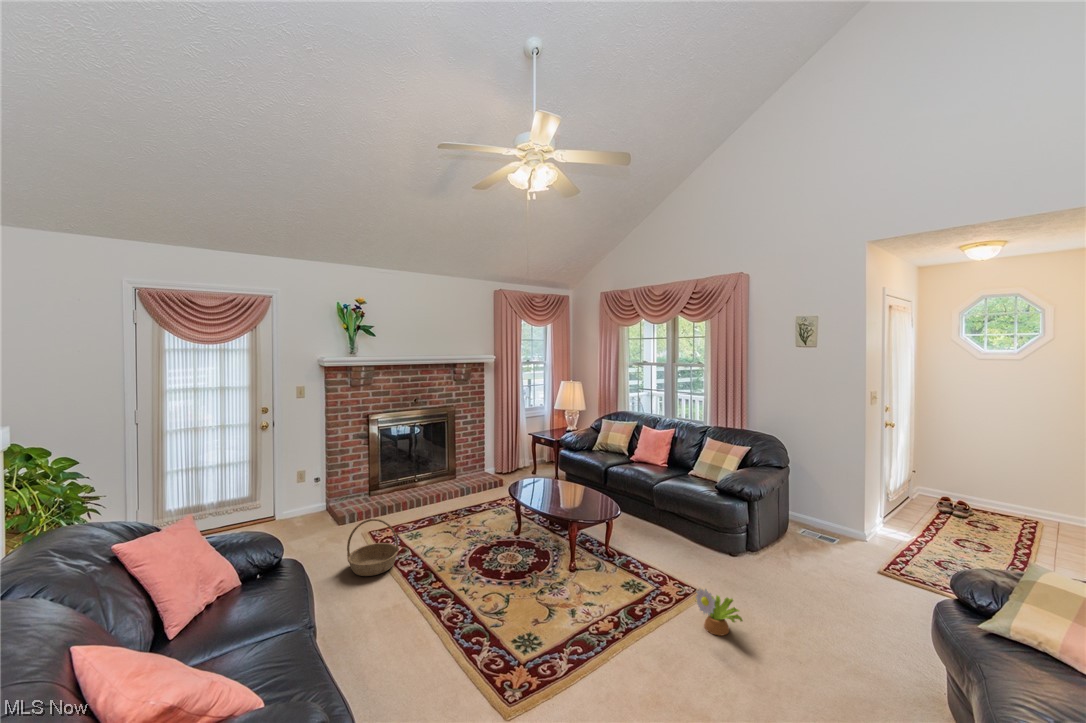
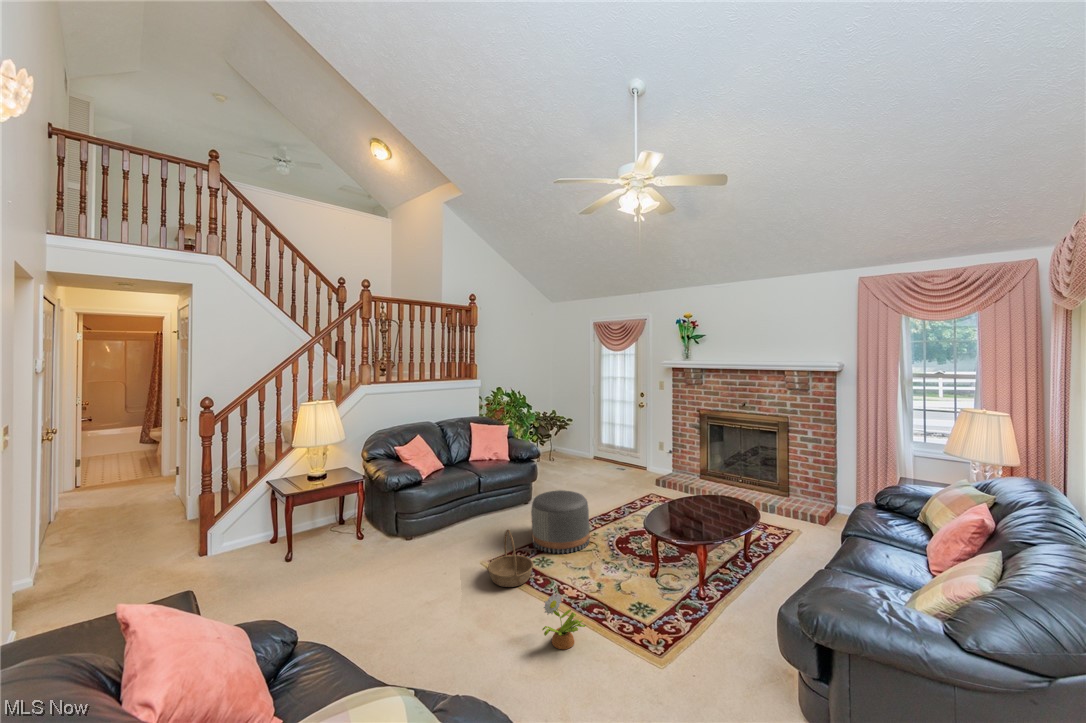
basket: present [347,519,399,576] -> present [488,530,533,587]
pouf: none [438,534,525,640] -> present [531,490,589,553]

